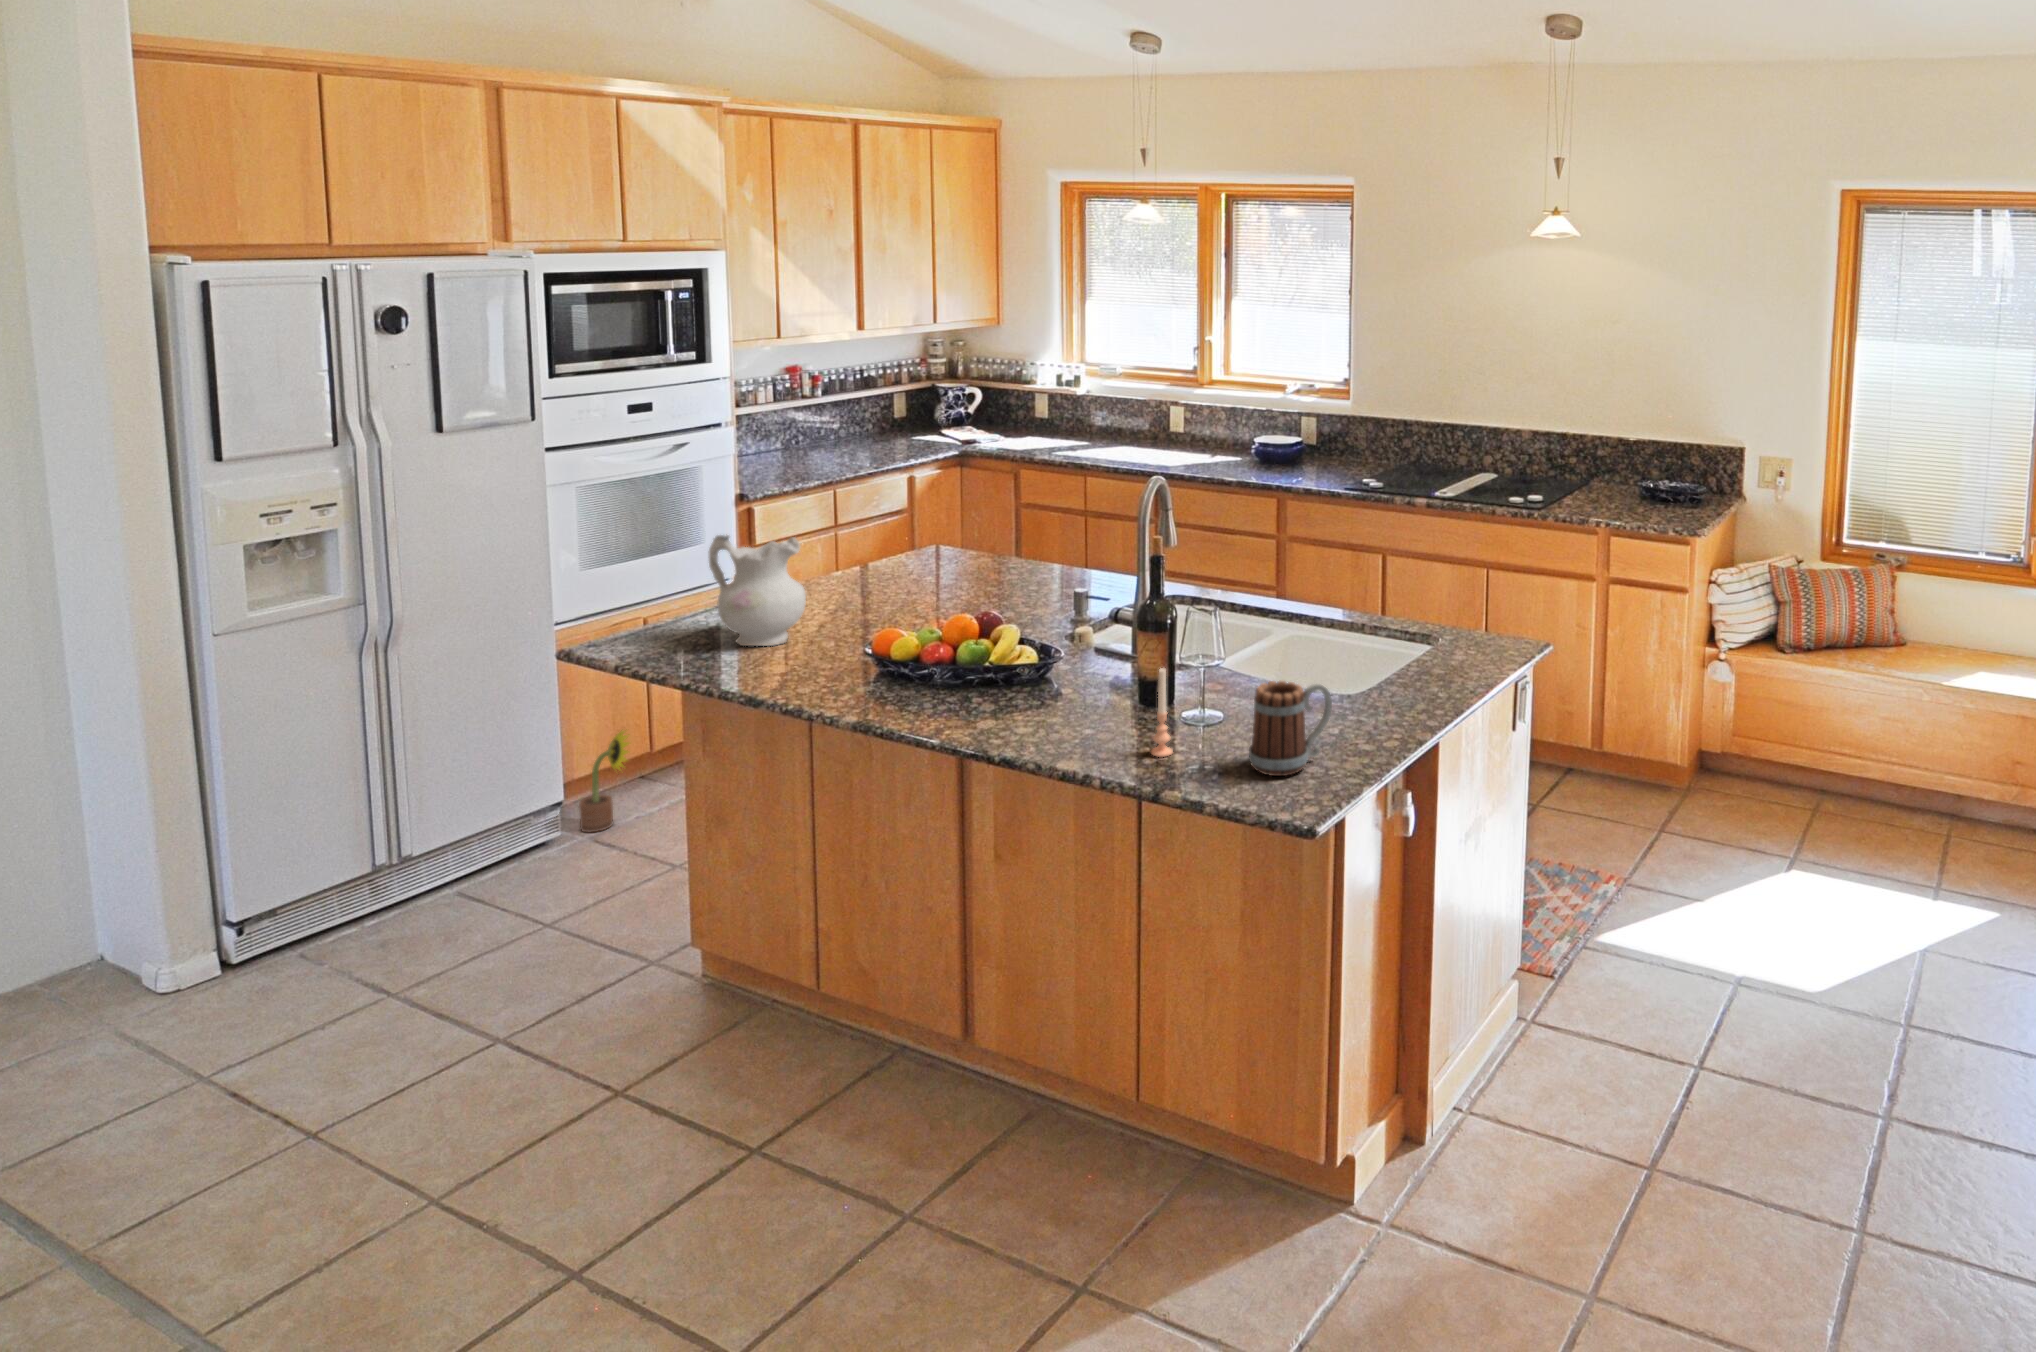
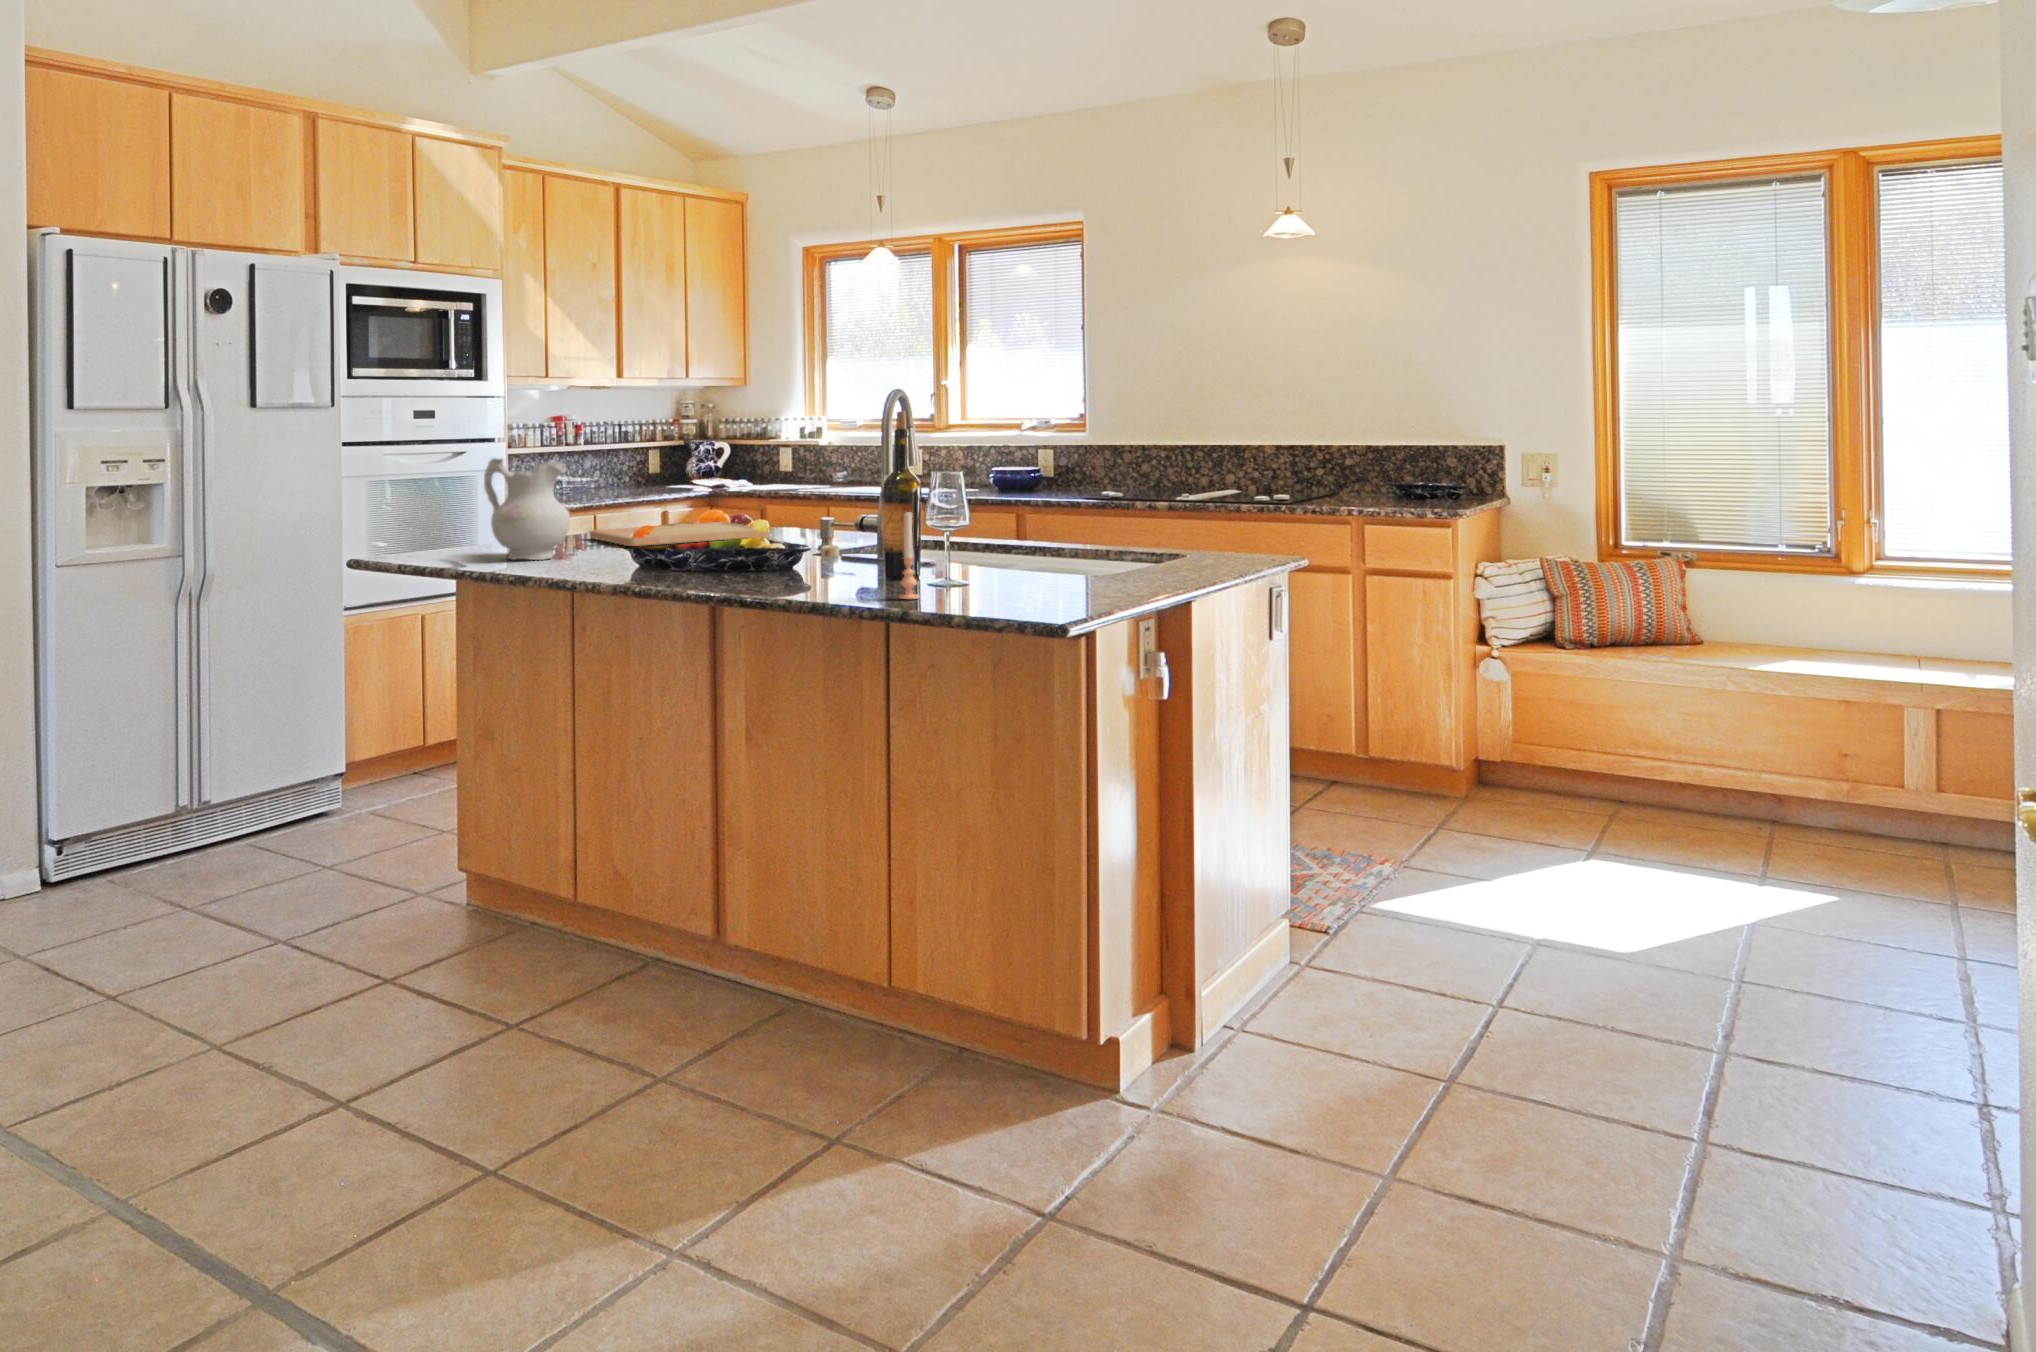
cutting board: none [830,557,1023,613] -> present [590,522,769,546]
mug: present [1249,681,1332,776] -> none [995,520,1077,606]
decorative plant: present [579,730,629,832] -> none [357,707,405,807]

